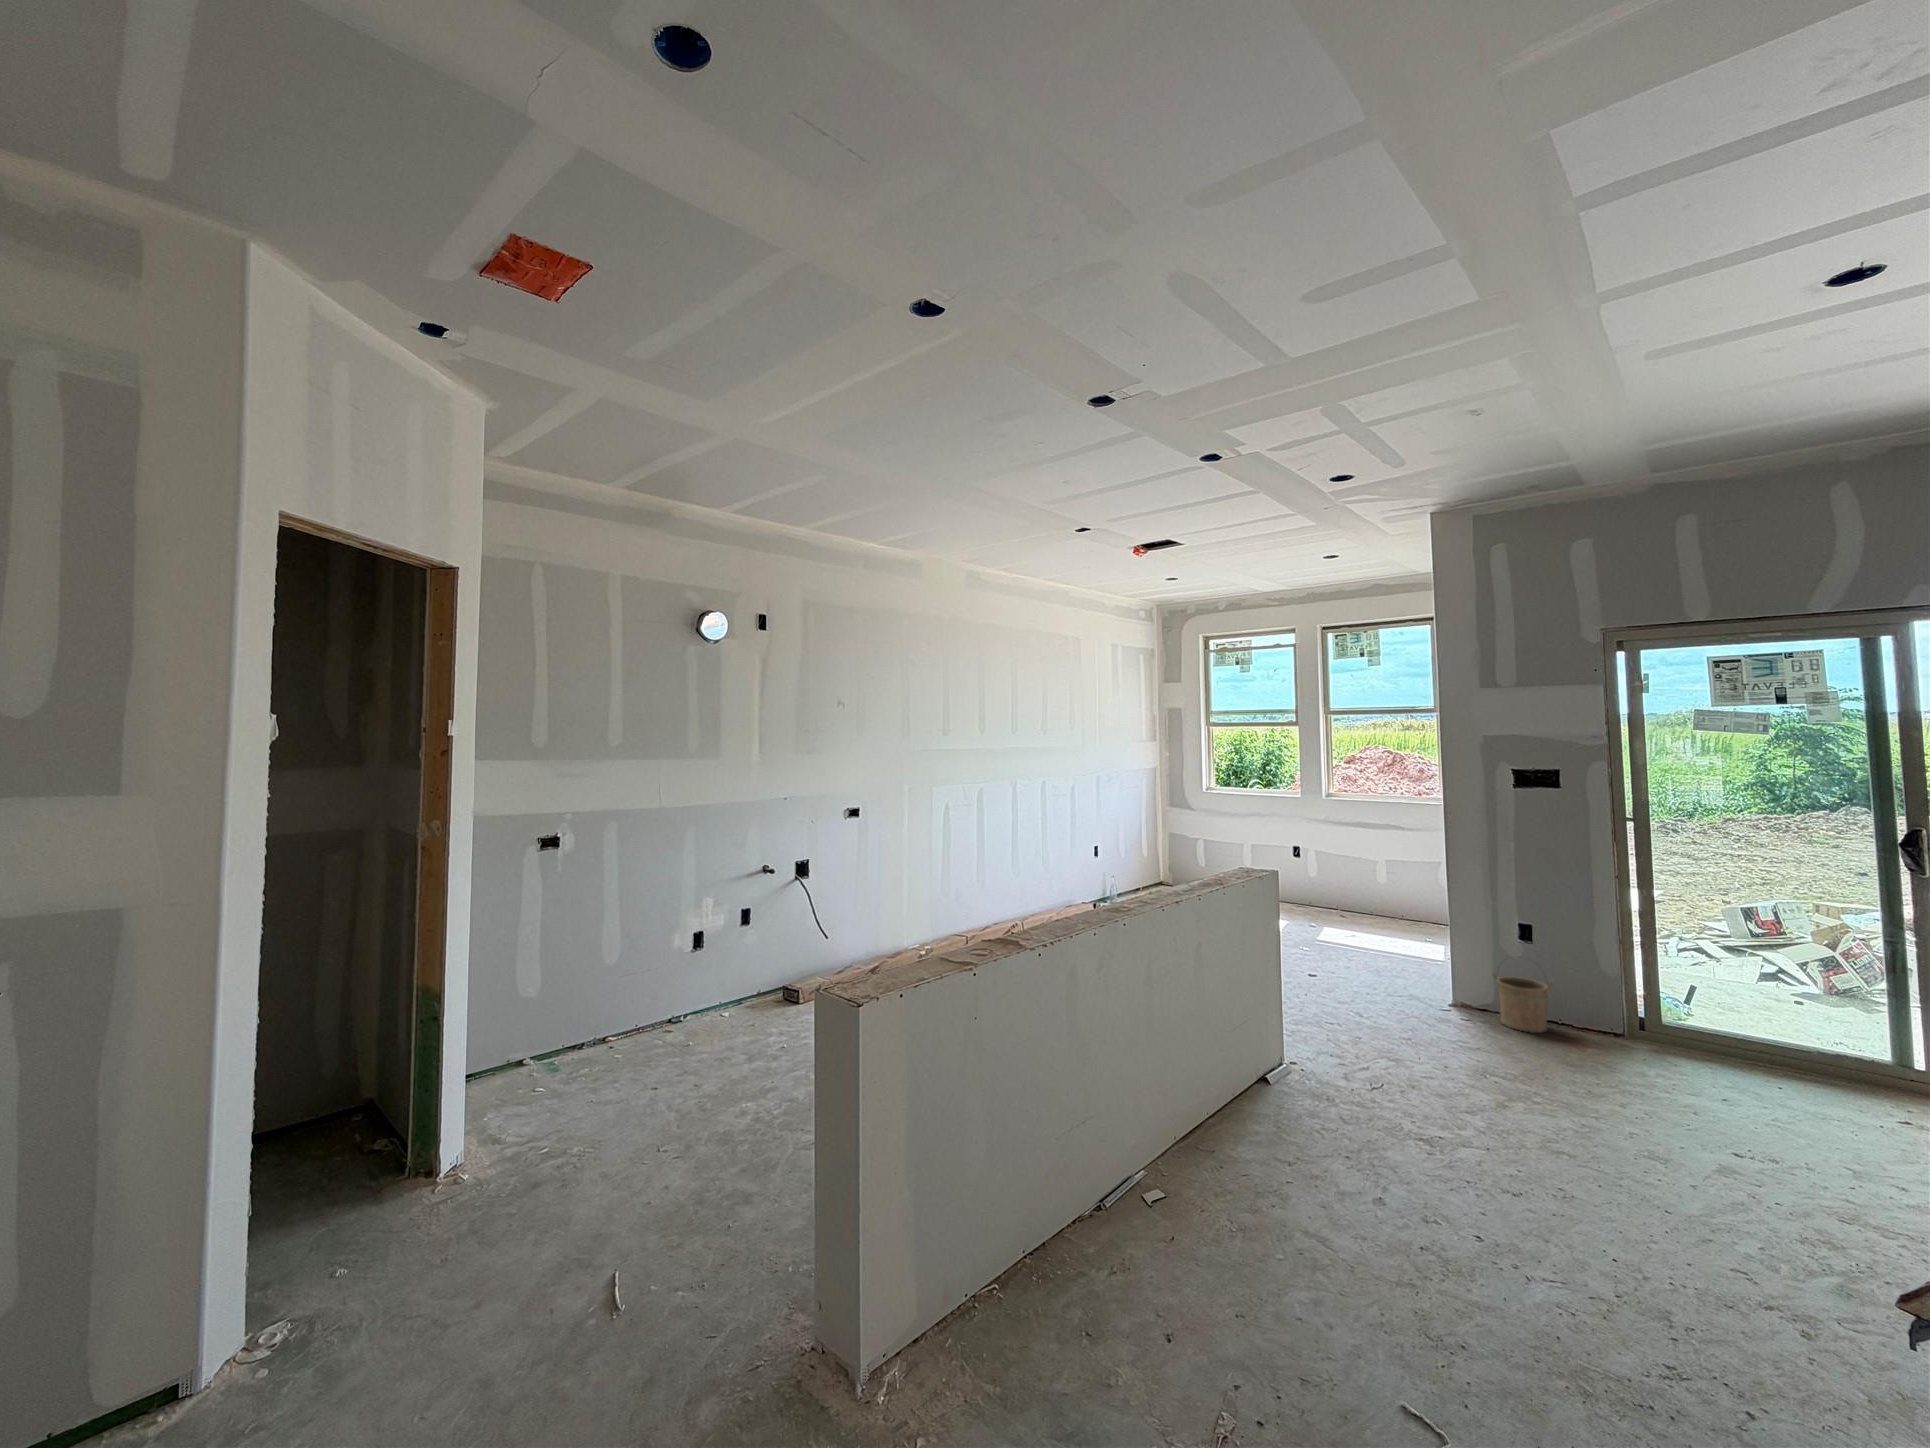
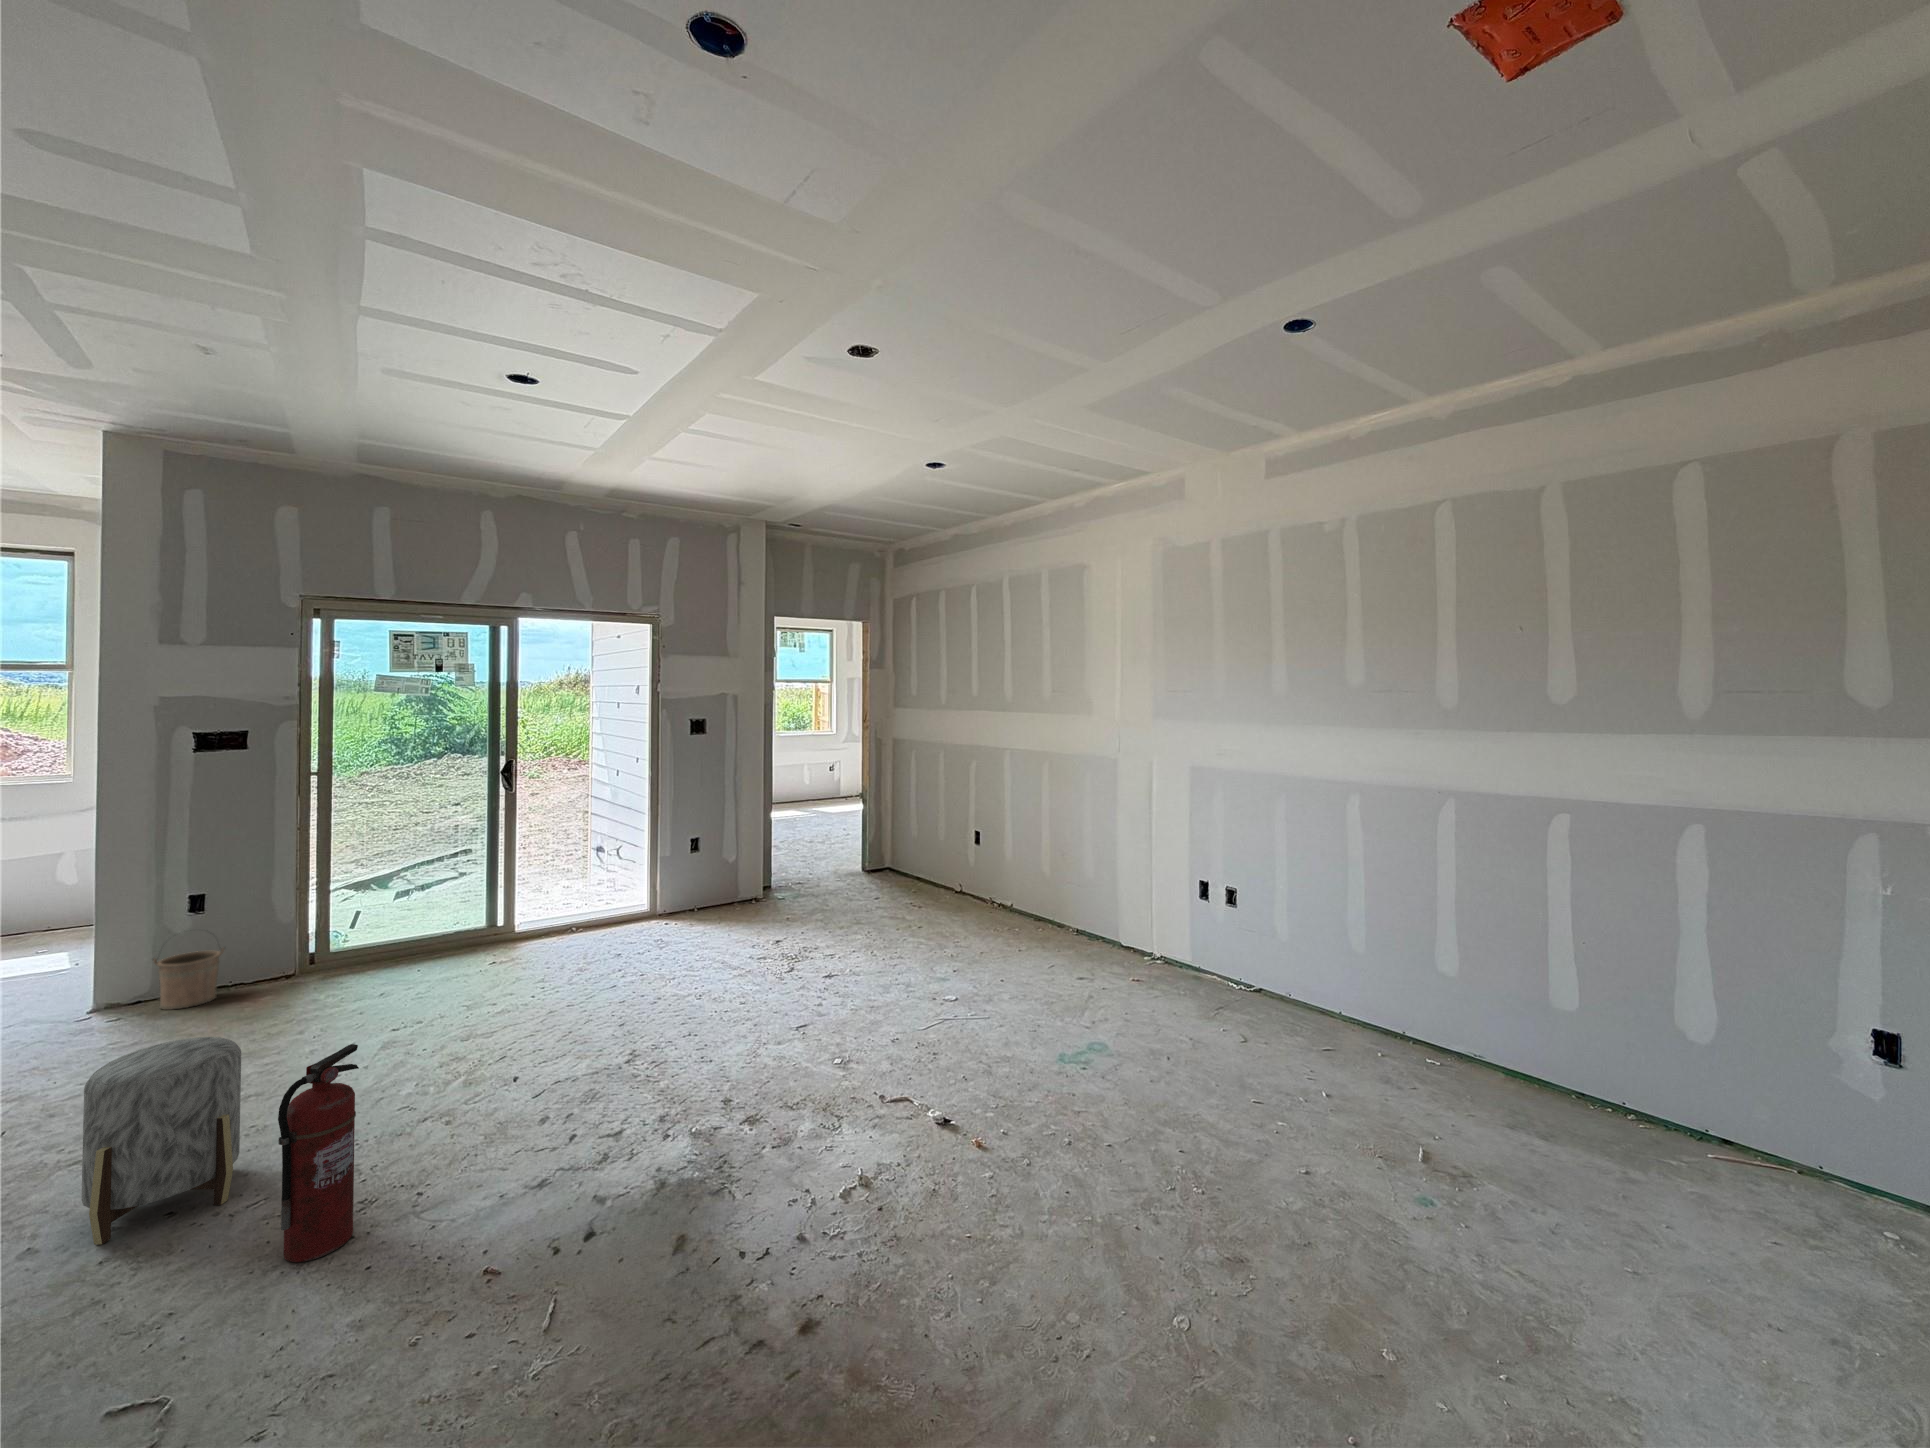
stool: none [1413,1062,1541,1259] -> present [81,1037,241,1245]
fire extinguisher: none [1555,1161,1654,1410] -> present [278,1044,359,1262]

